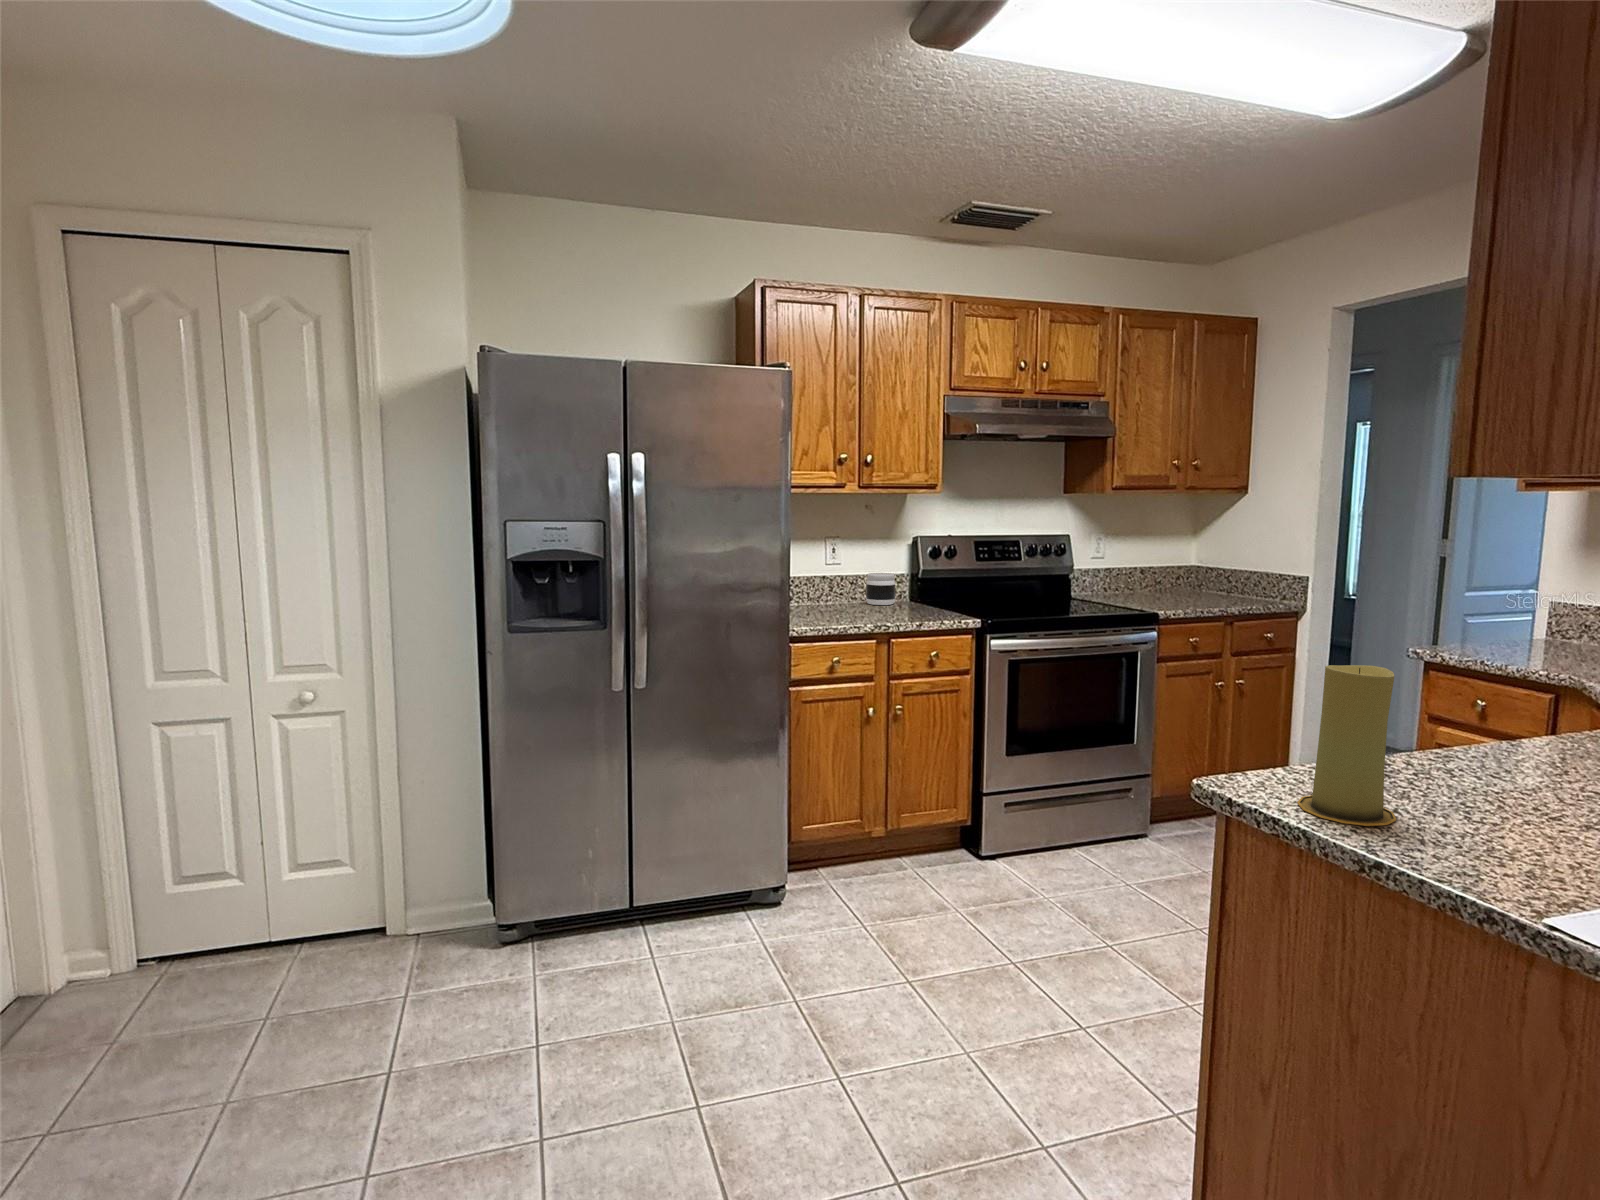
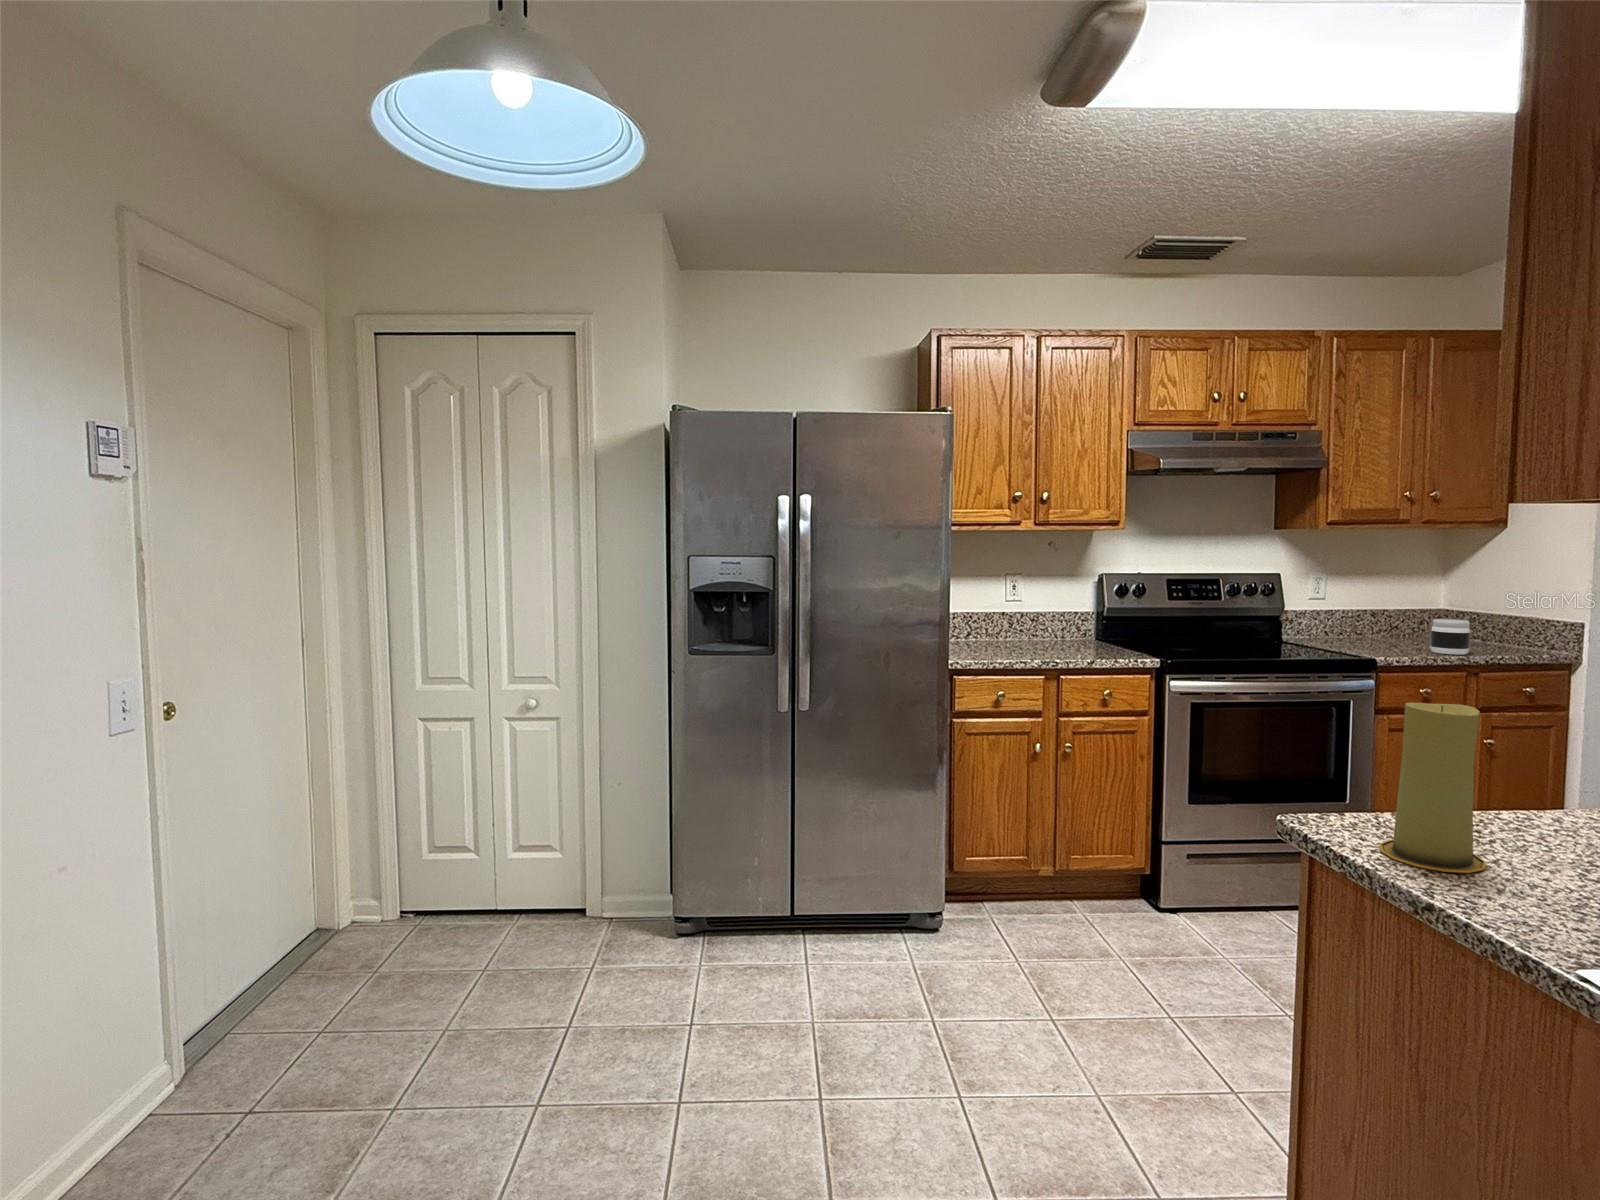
jar: present [866,573,895,605] -> present [1430,619,1470,655]

